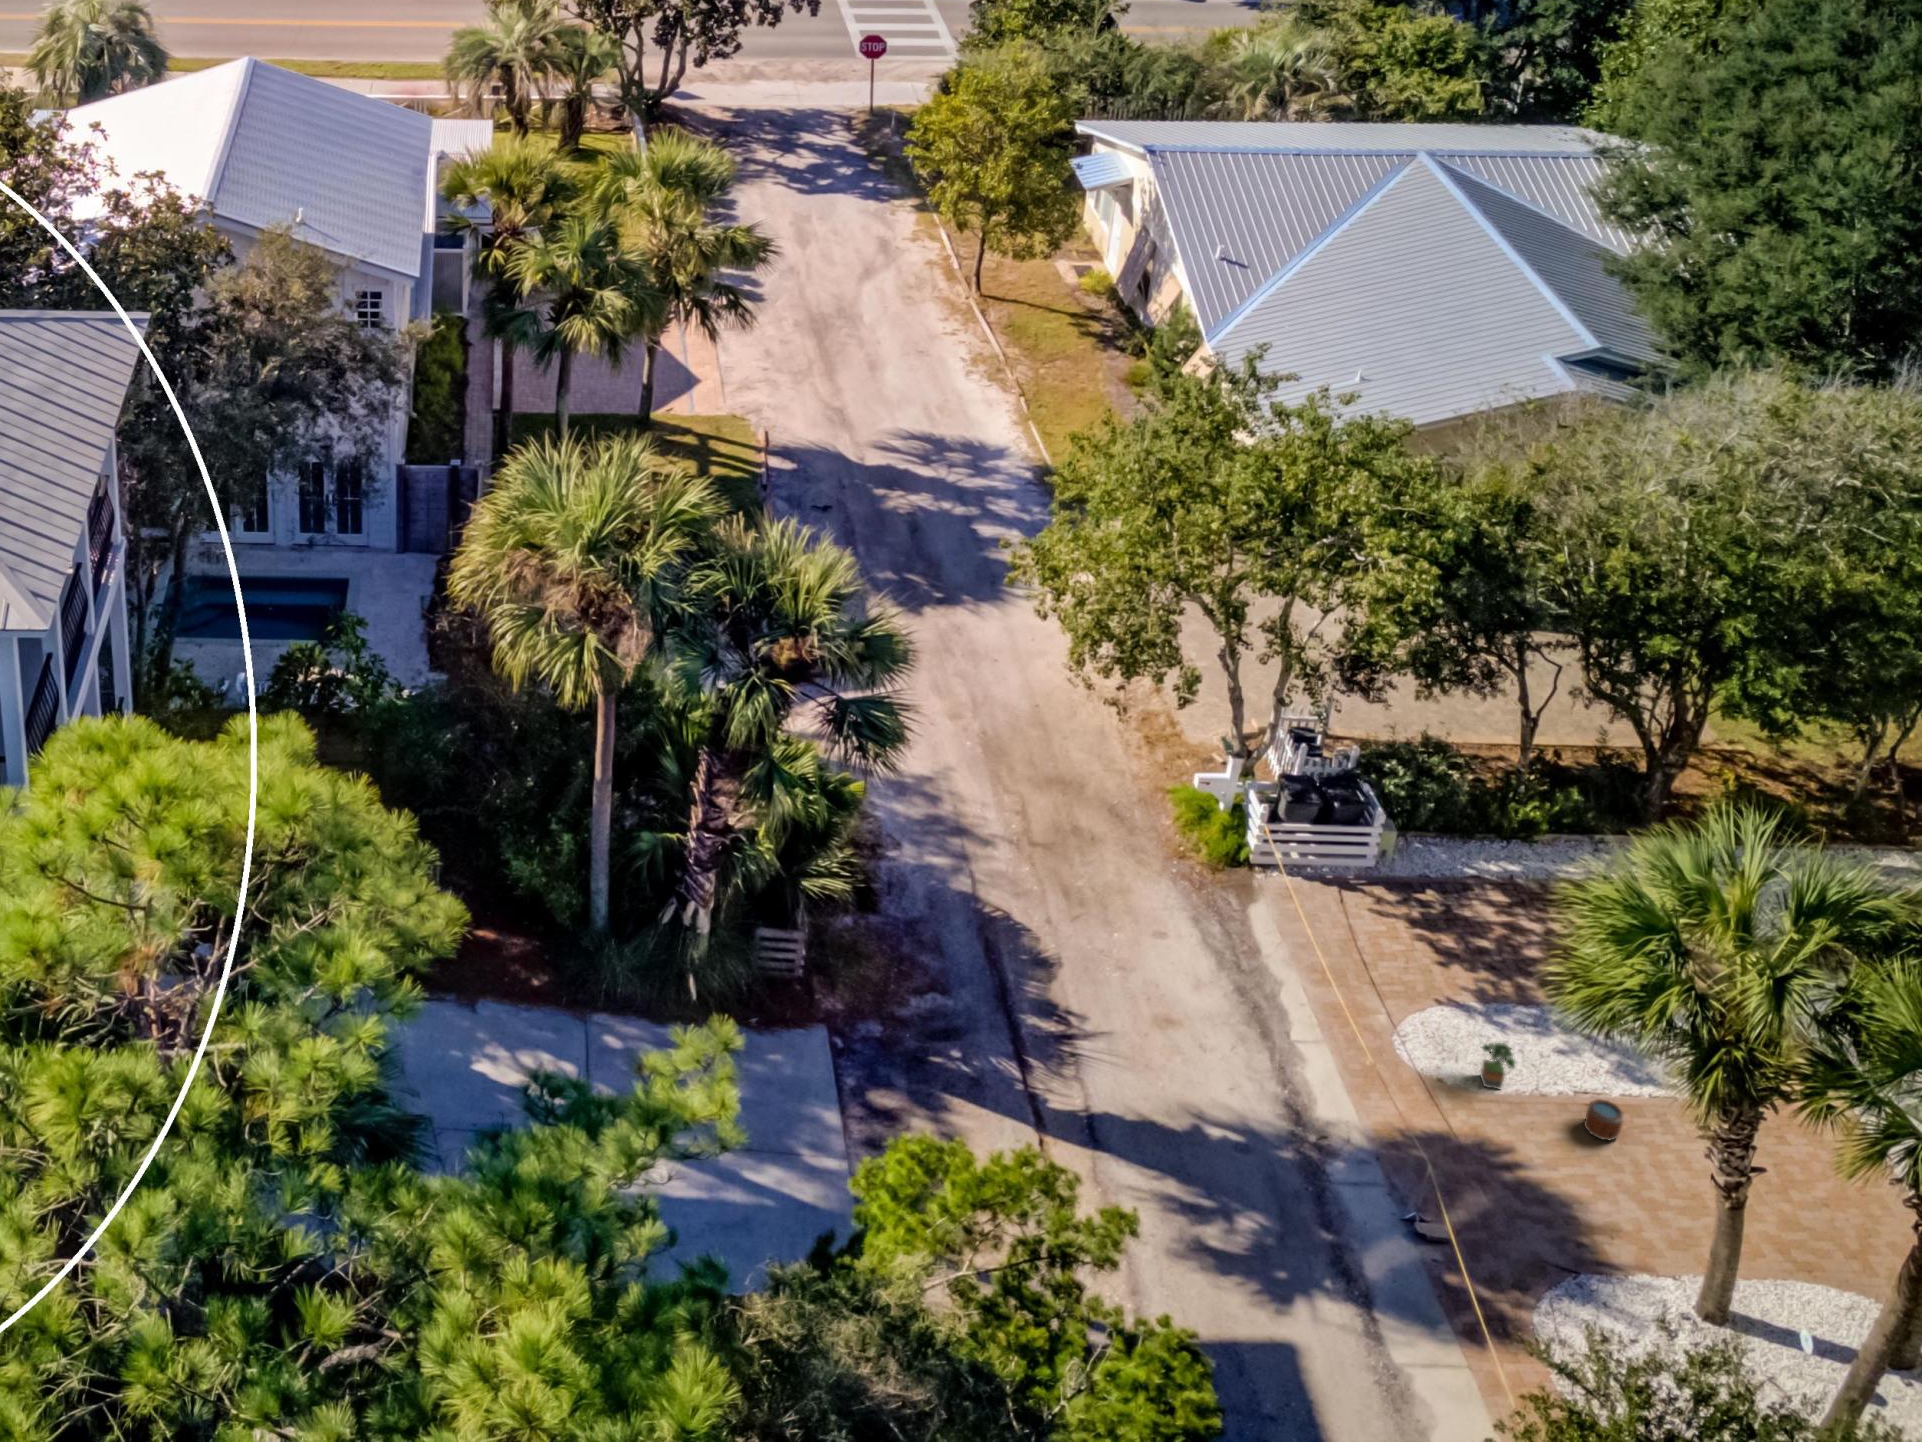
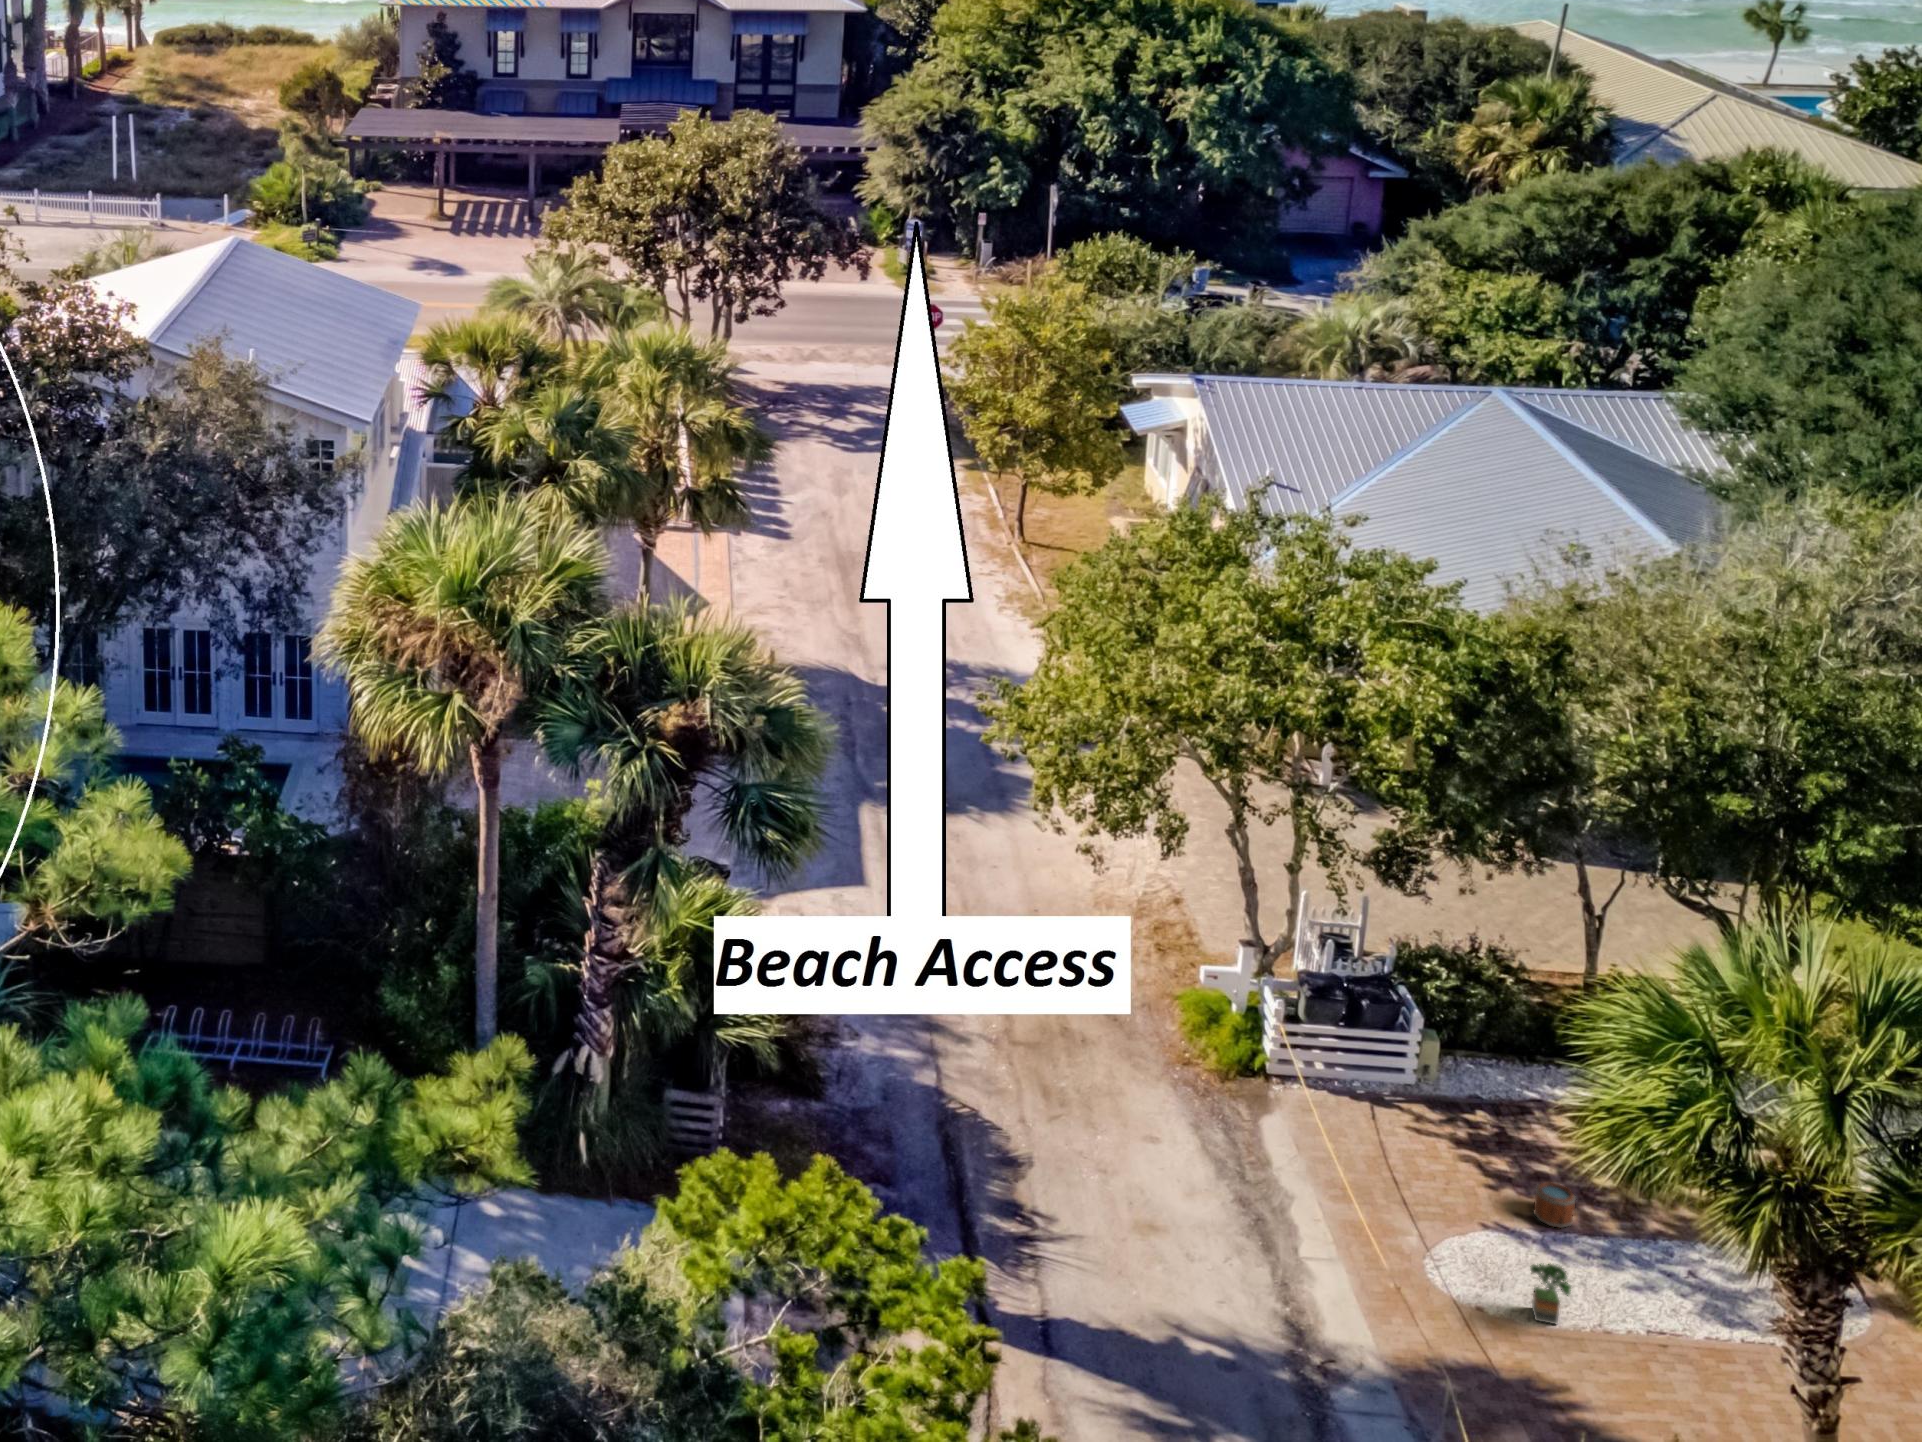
bucket: present [1584,1099,1624,1140] -> present [1534,1183,1575,1228]

